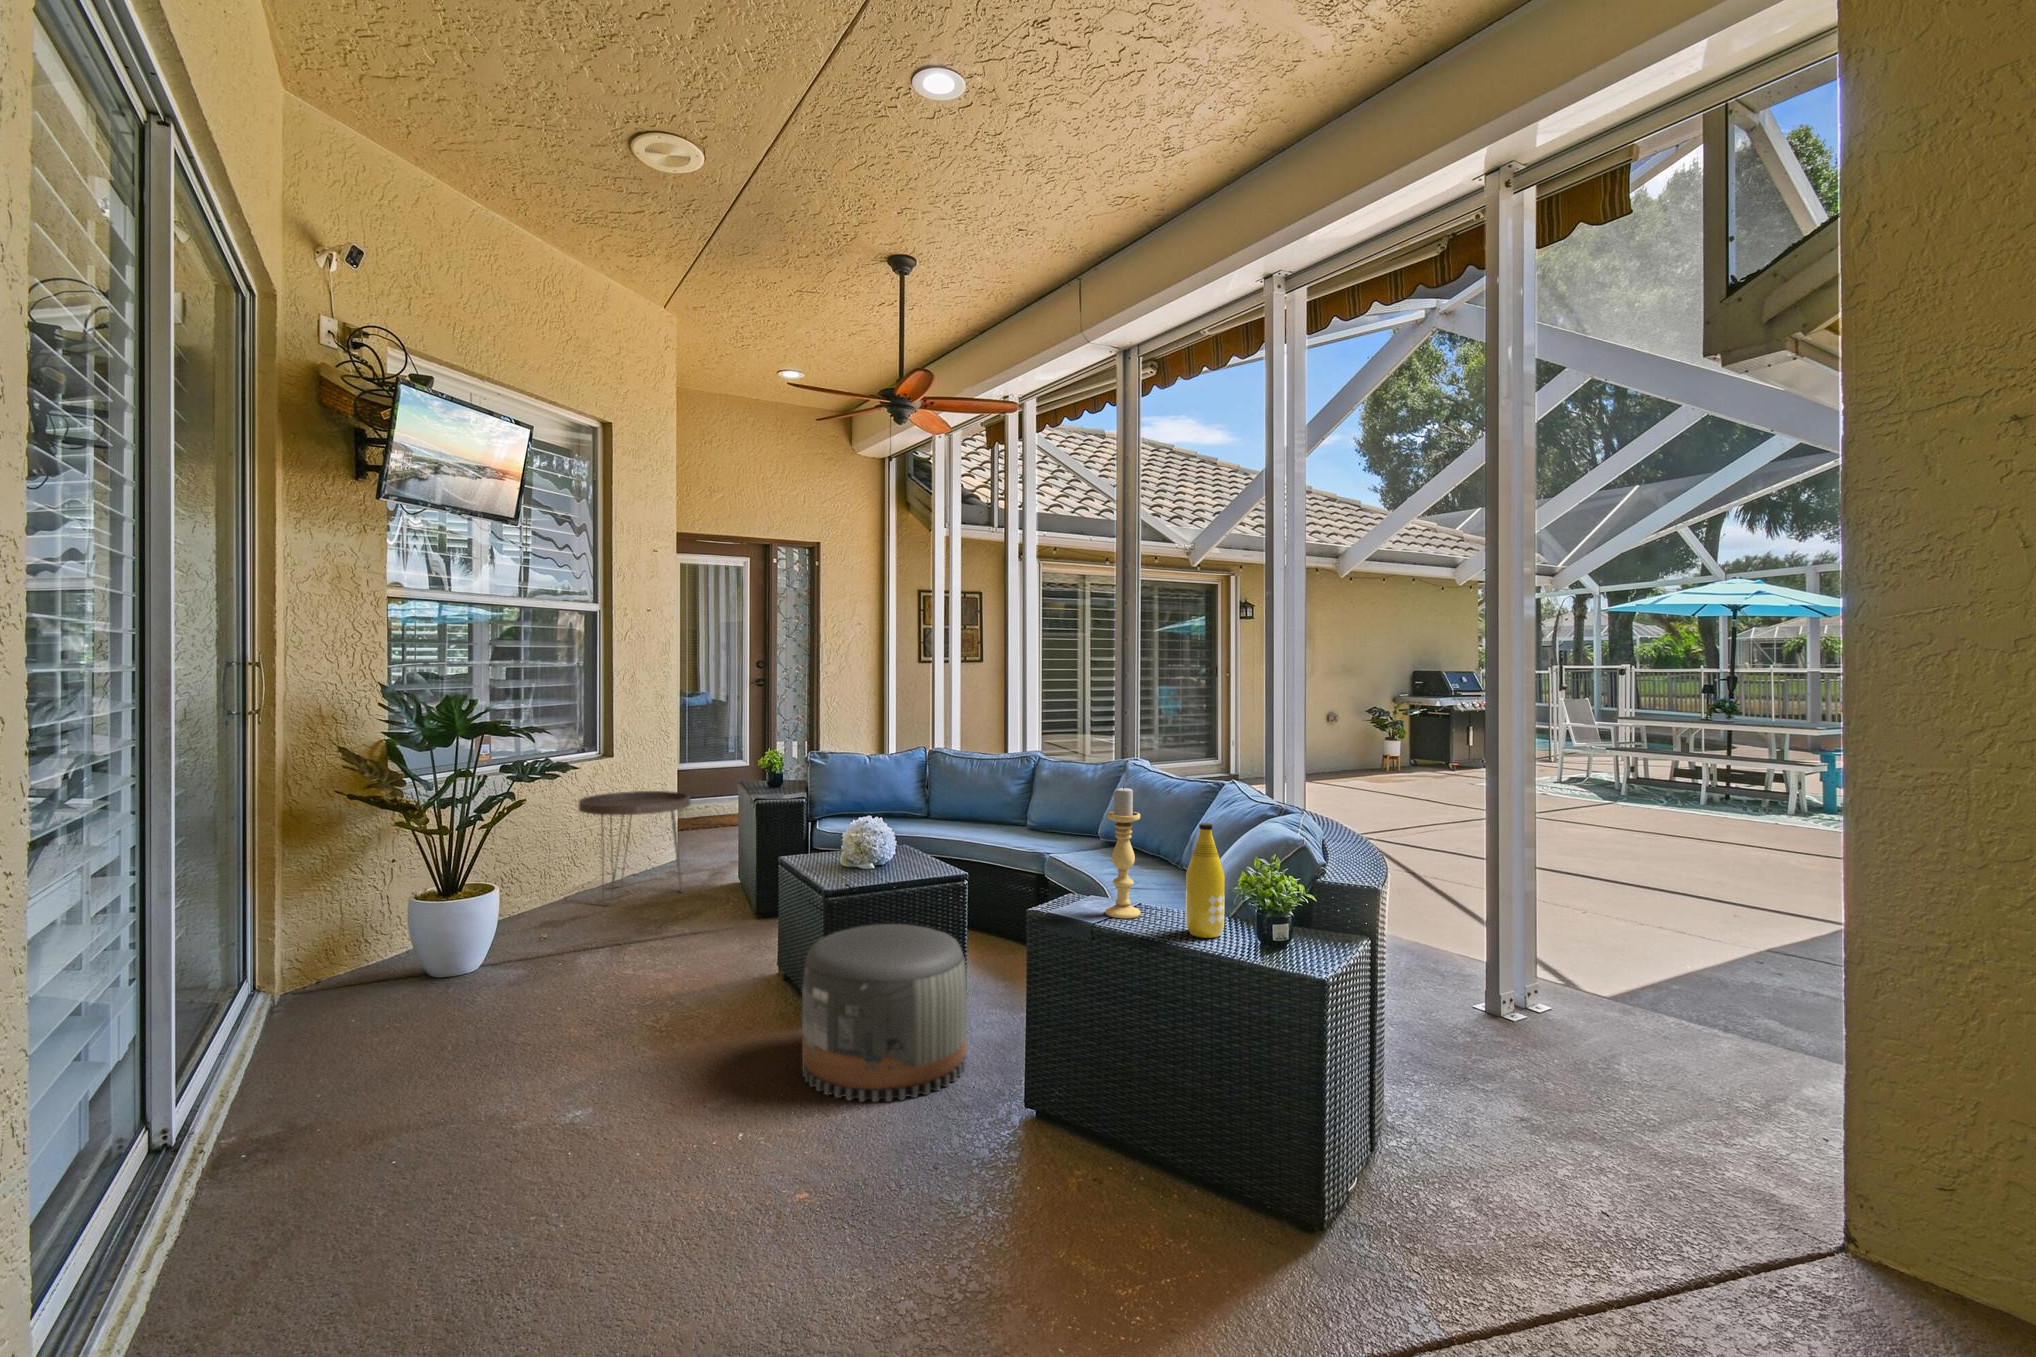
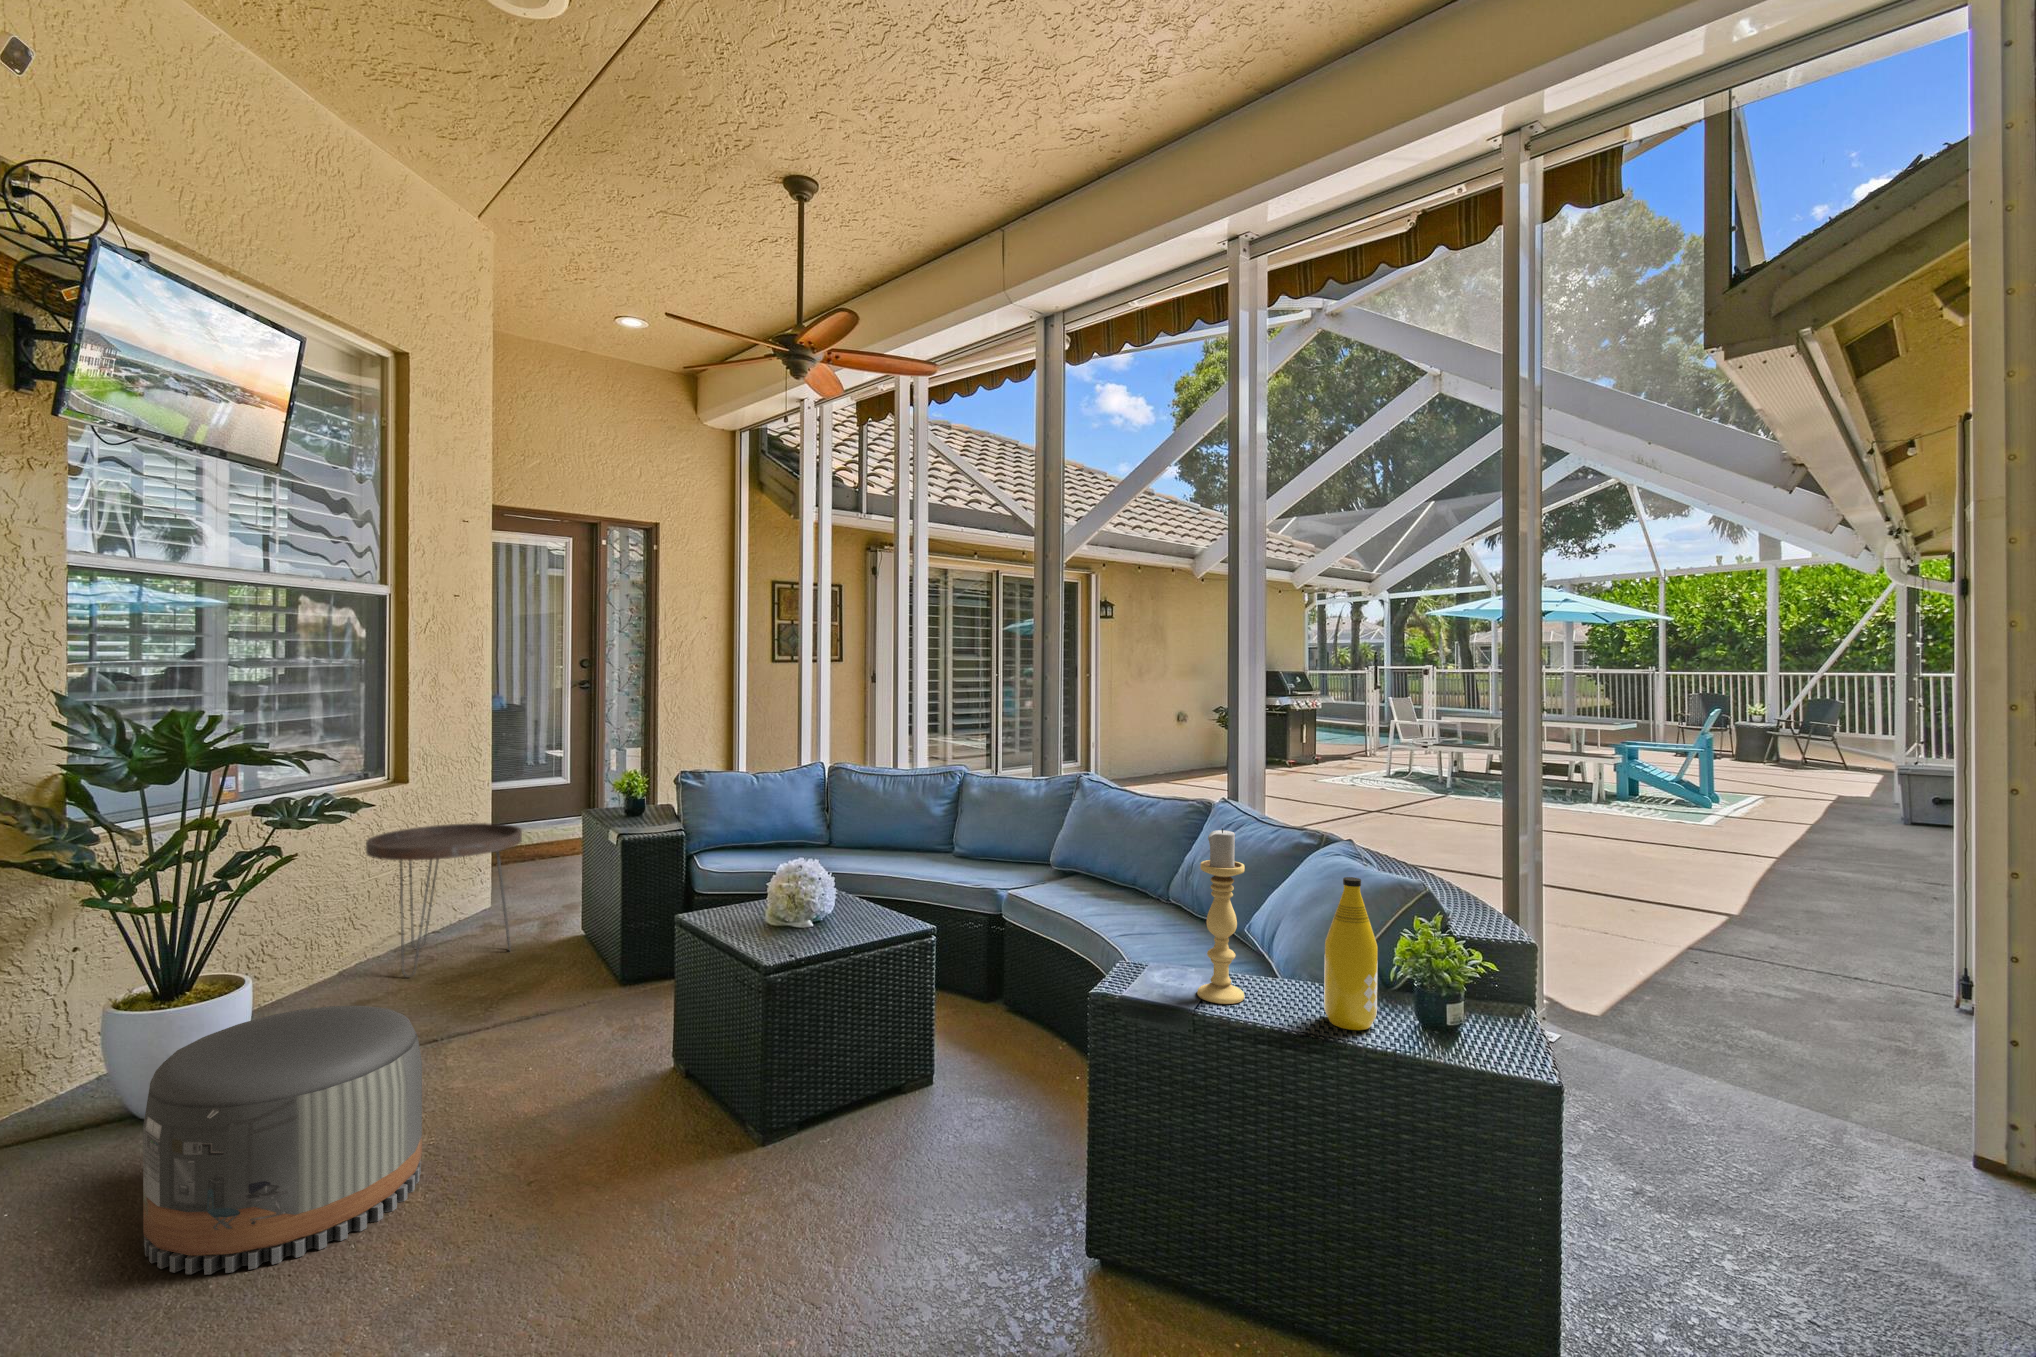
pouf: present [802,924,967,1102] -> present [143,1006,422,1275]

